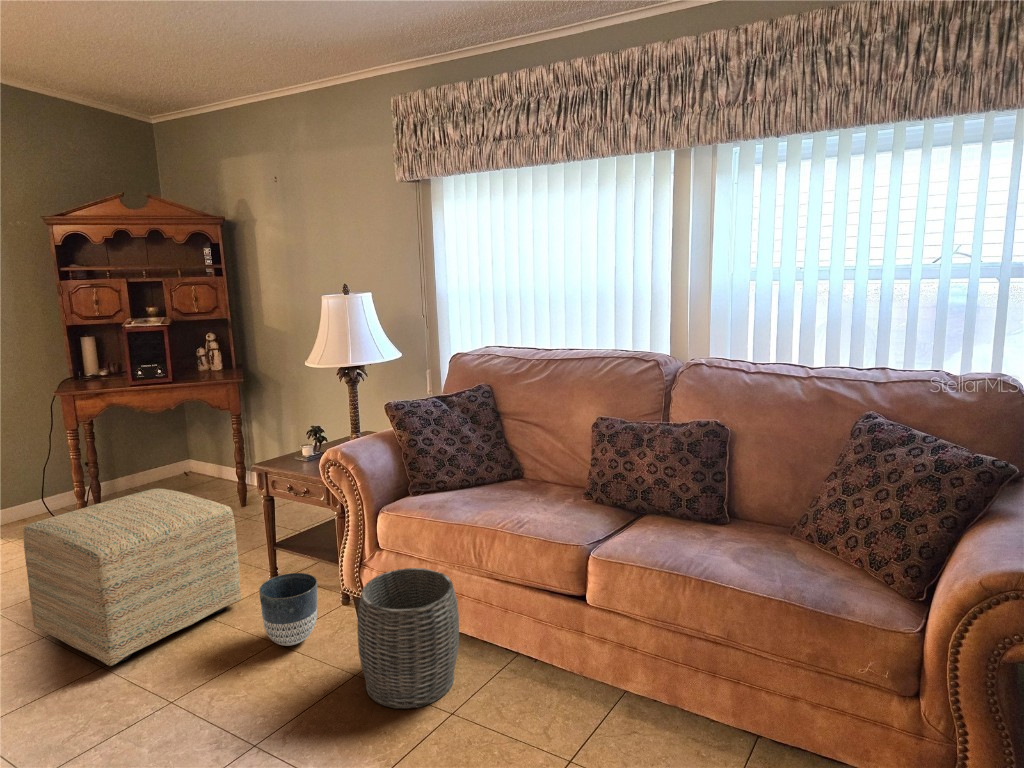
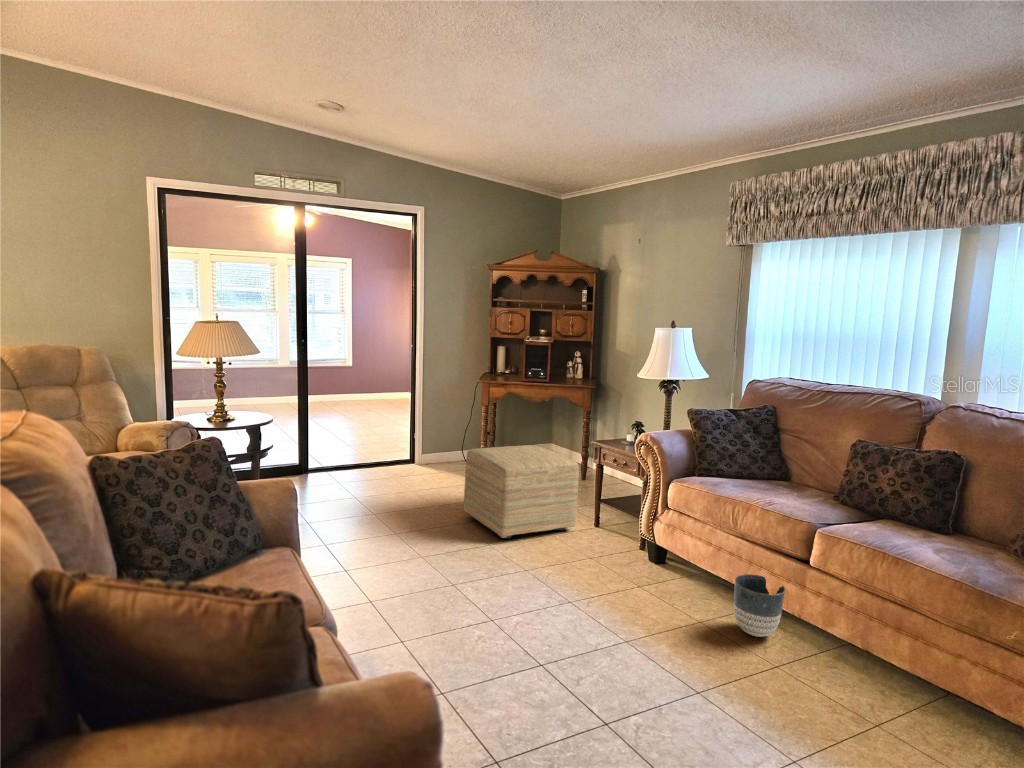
woven basket: present [357,568,459,709] -> none [645,520,717,609]
planter: present [259,573,317,646] -> present [734,574,785,637]

